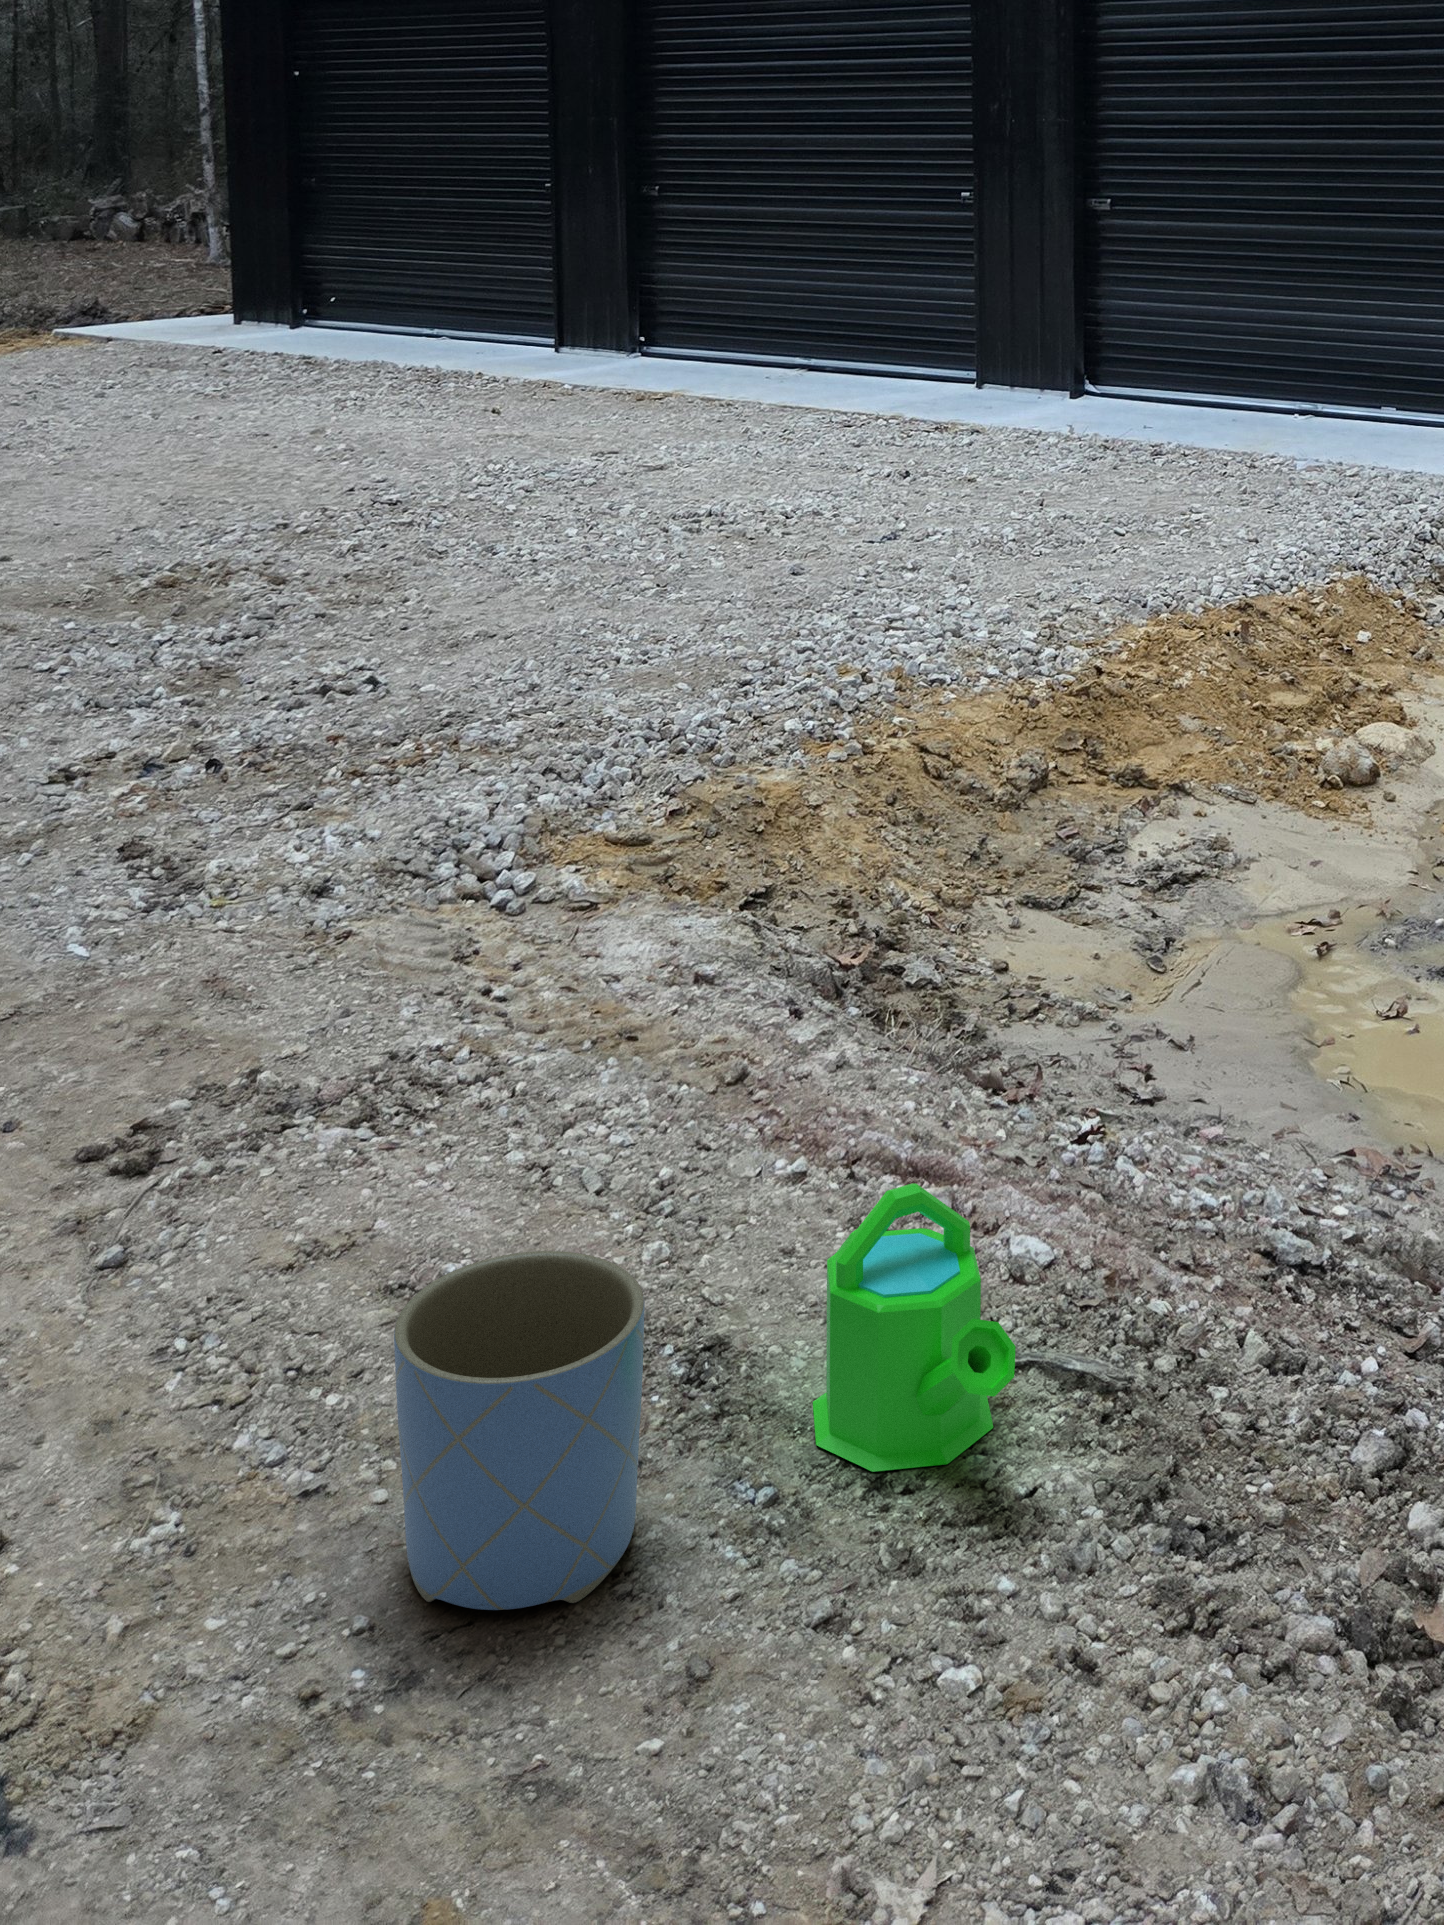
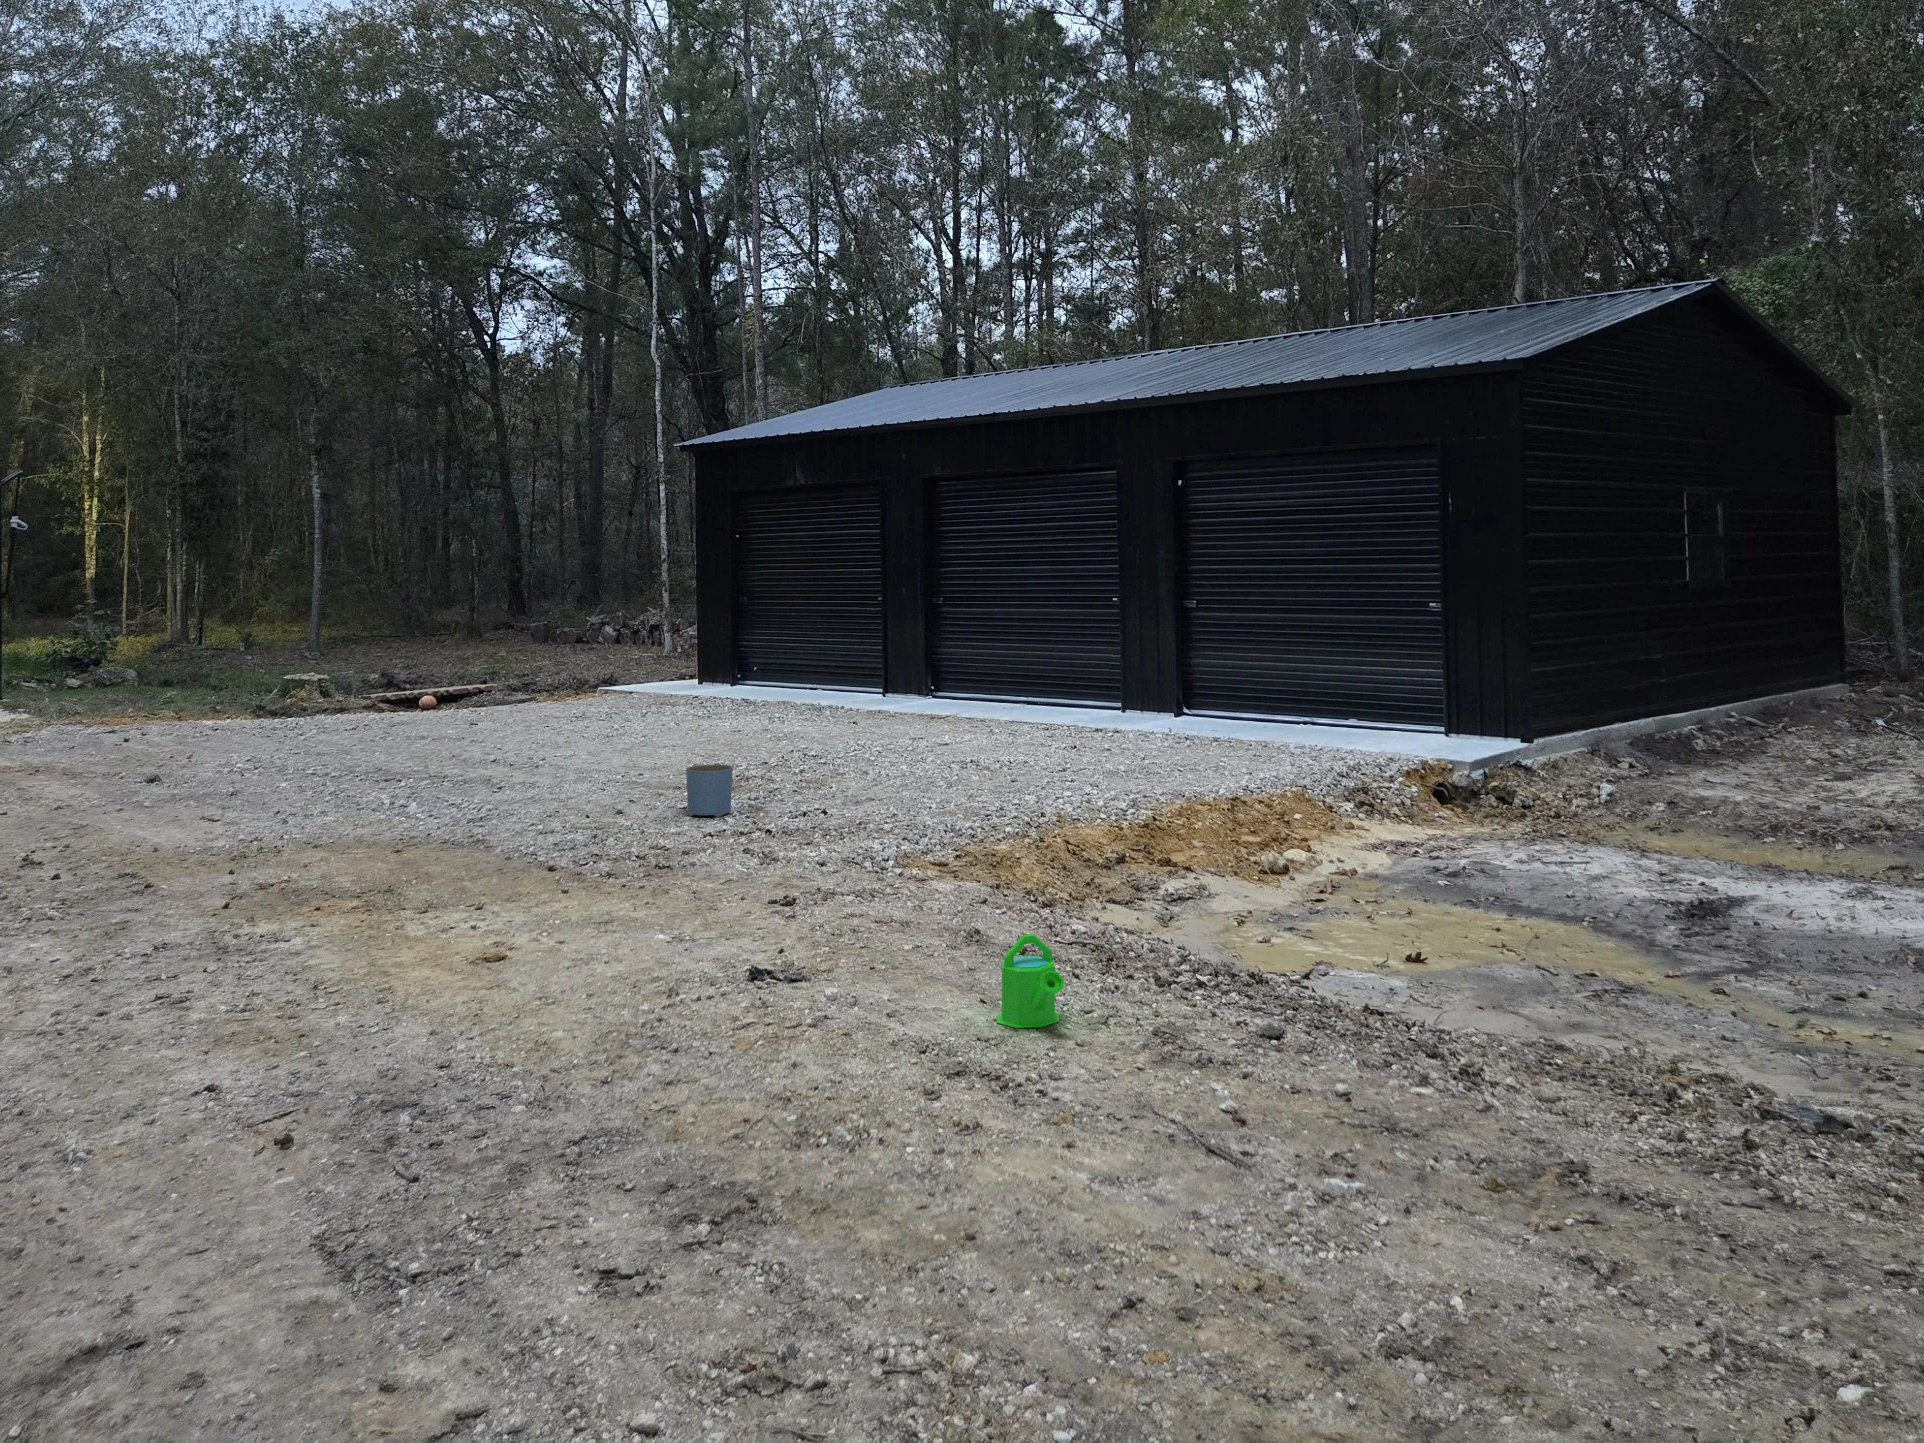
planter: present [394,1251,645,1610] -> present [686,765,733,817]

